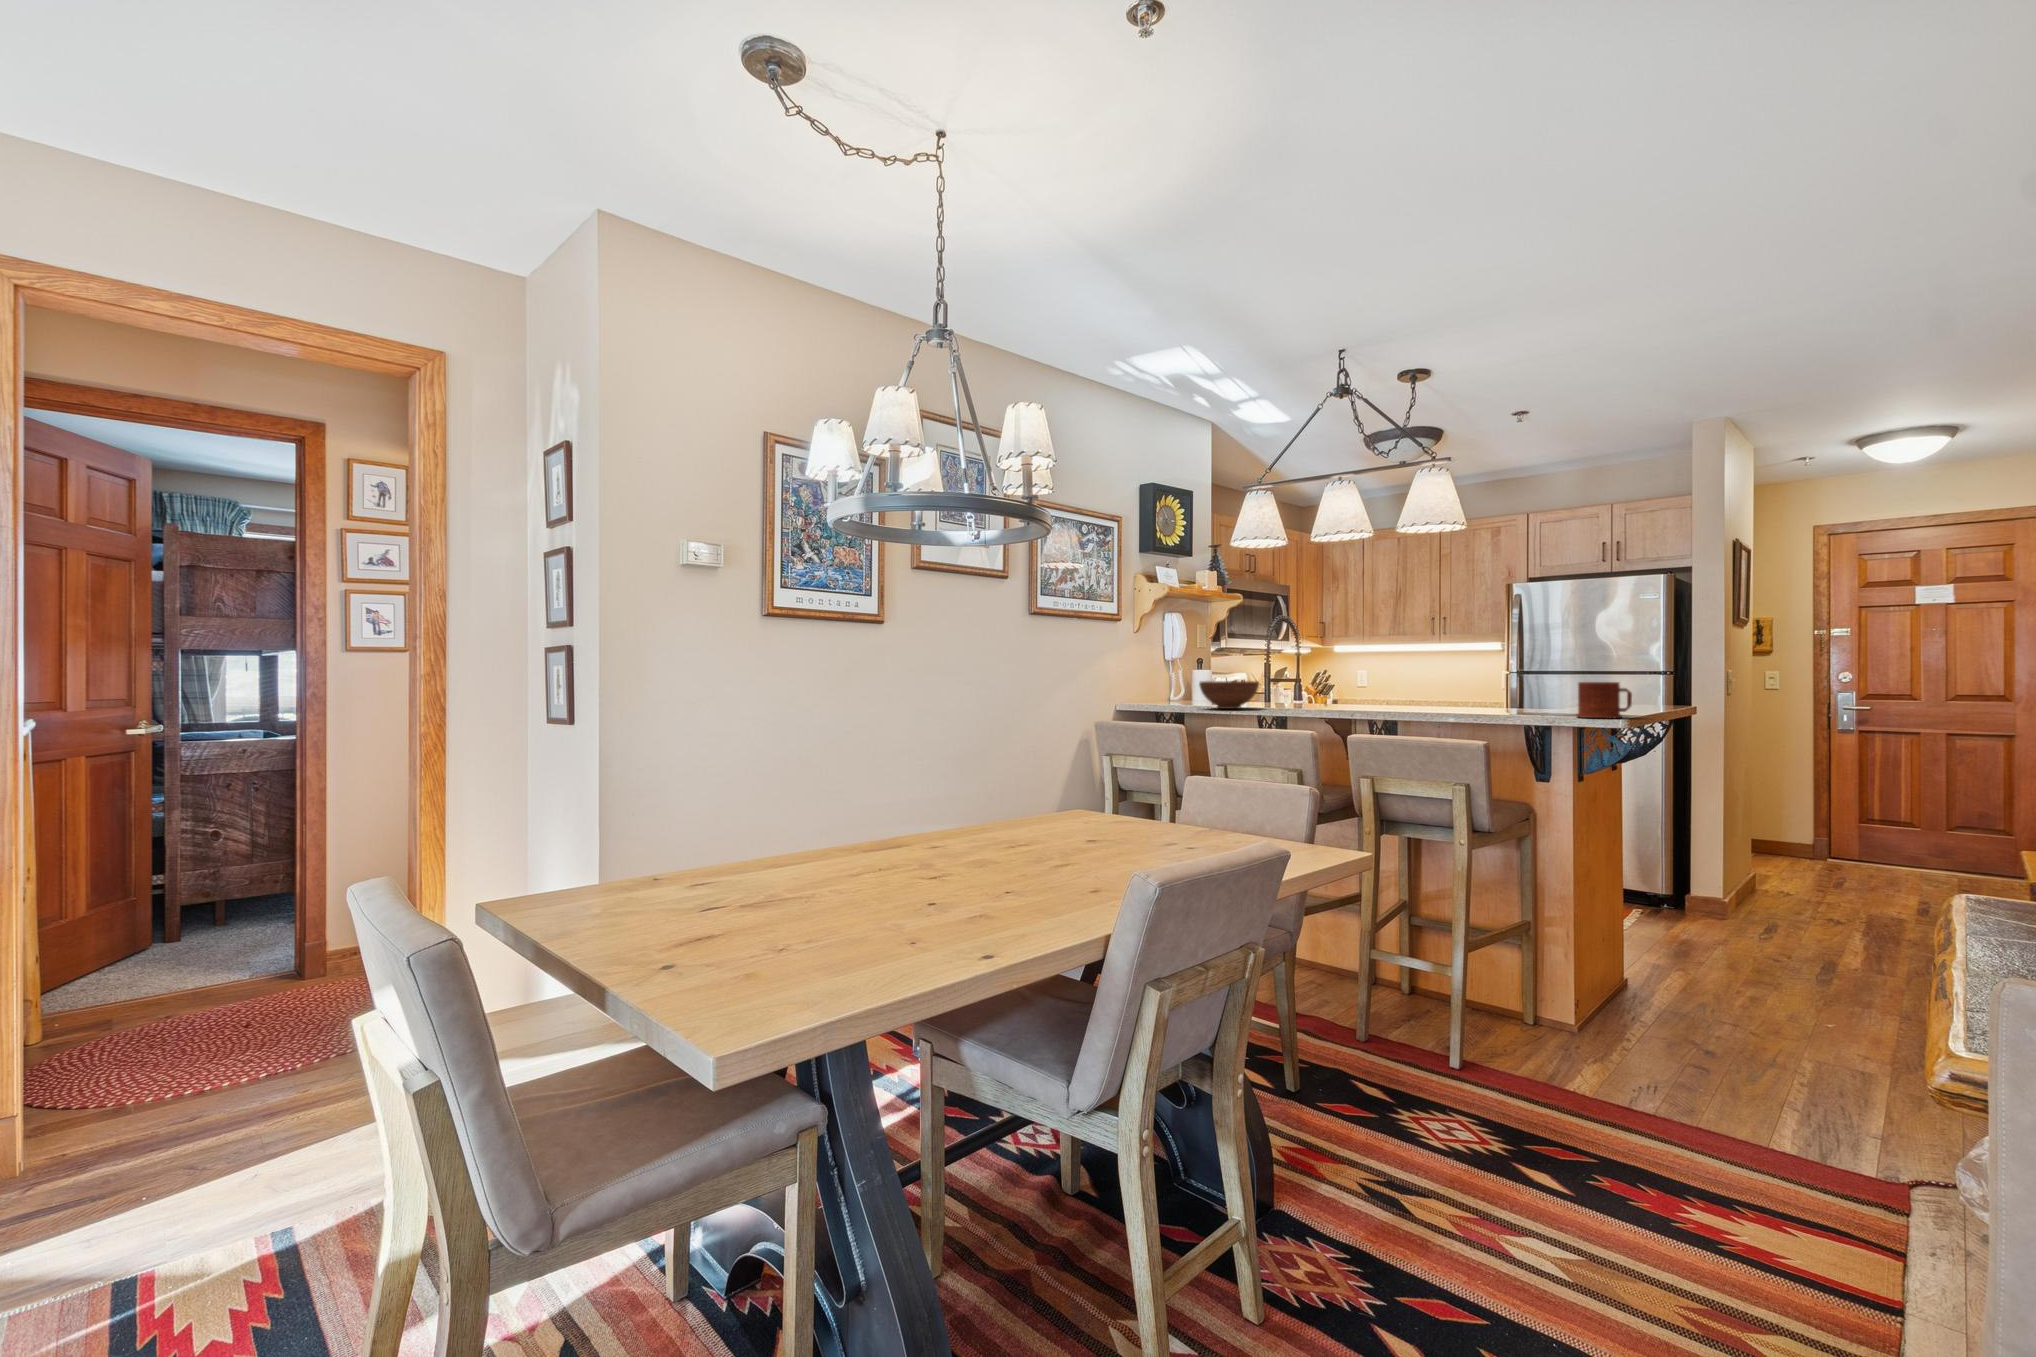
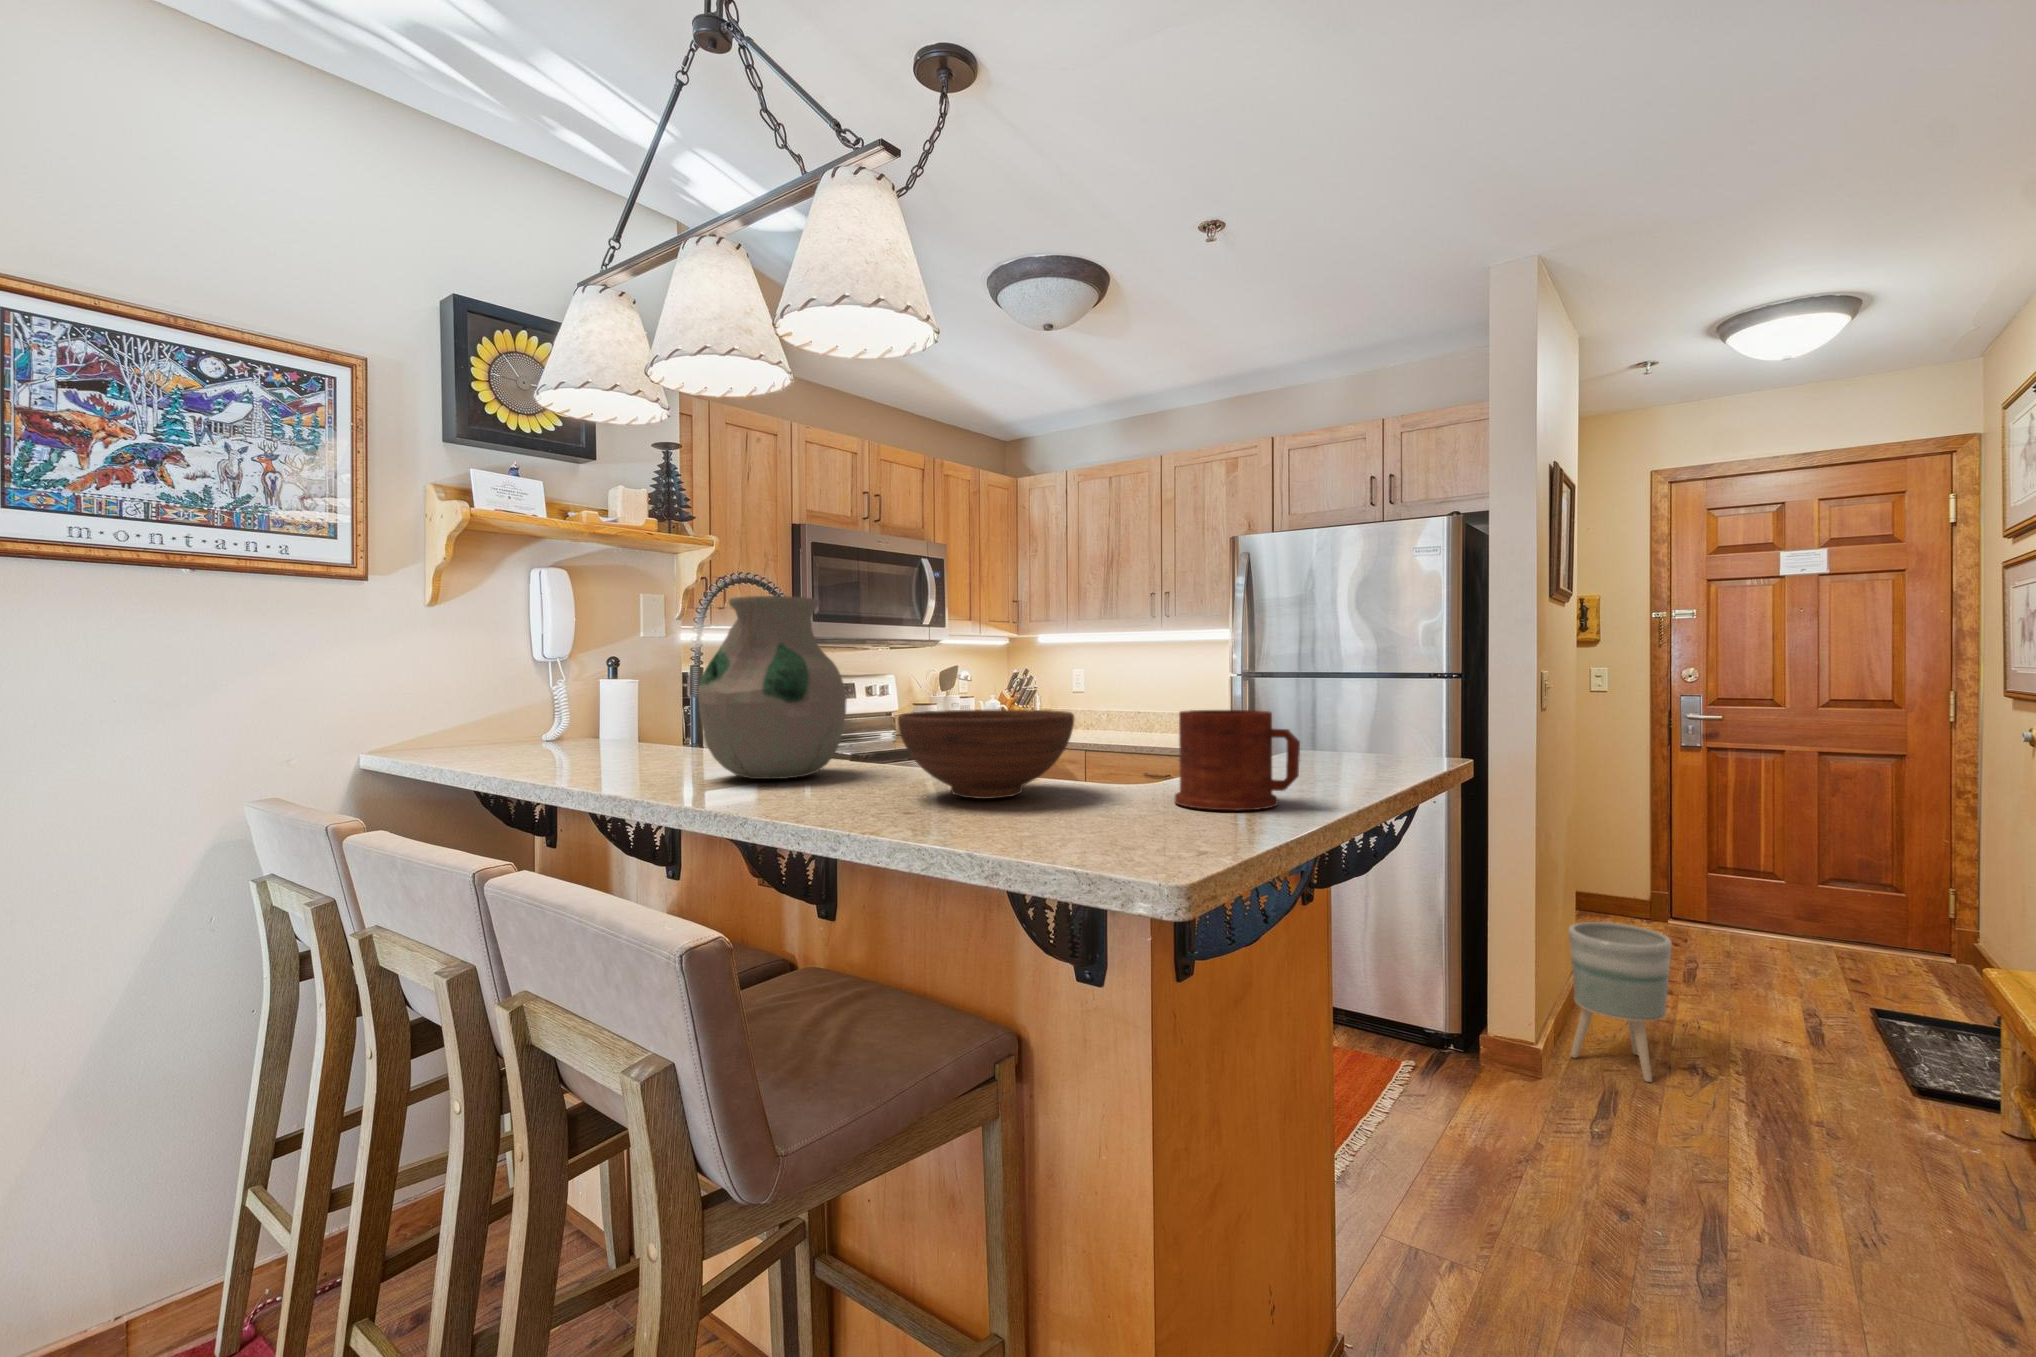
vase: none [1335,635,1400,713] -> present [698,596,846,779]
bowl: present [1199,681,1259,709] -> present [898,709,1074,799]
planter: none [1746,832,1816,925] -> present [1569,922,1672,1082]

